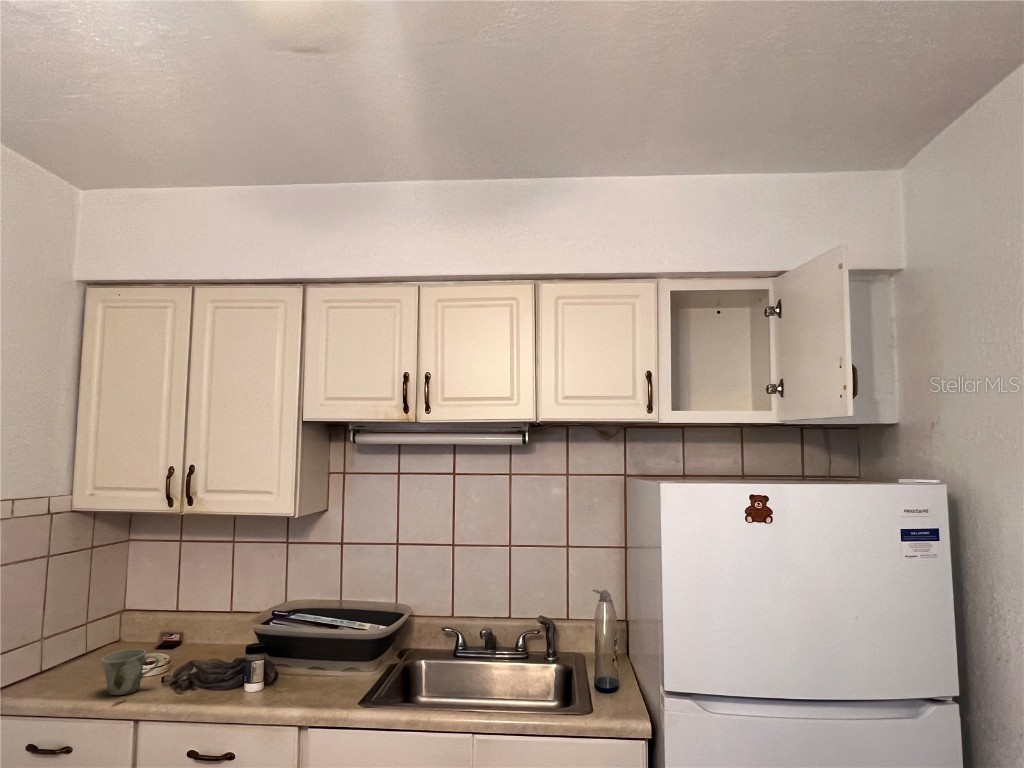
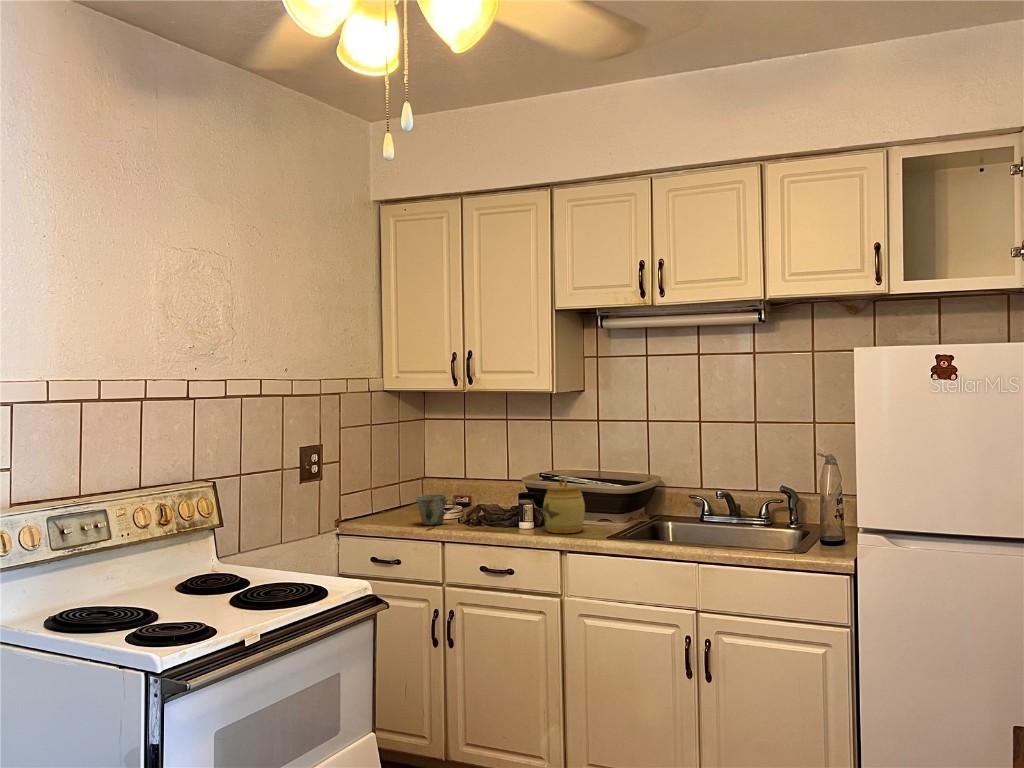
jar: none [277,623,329,697] -> present [543,477,585,533]

